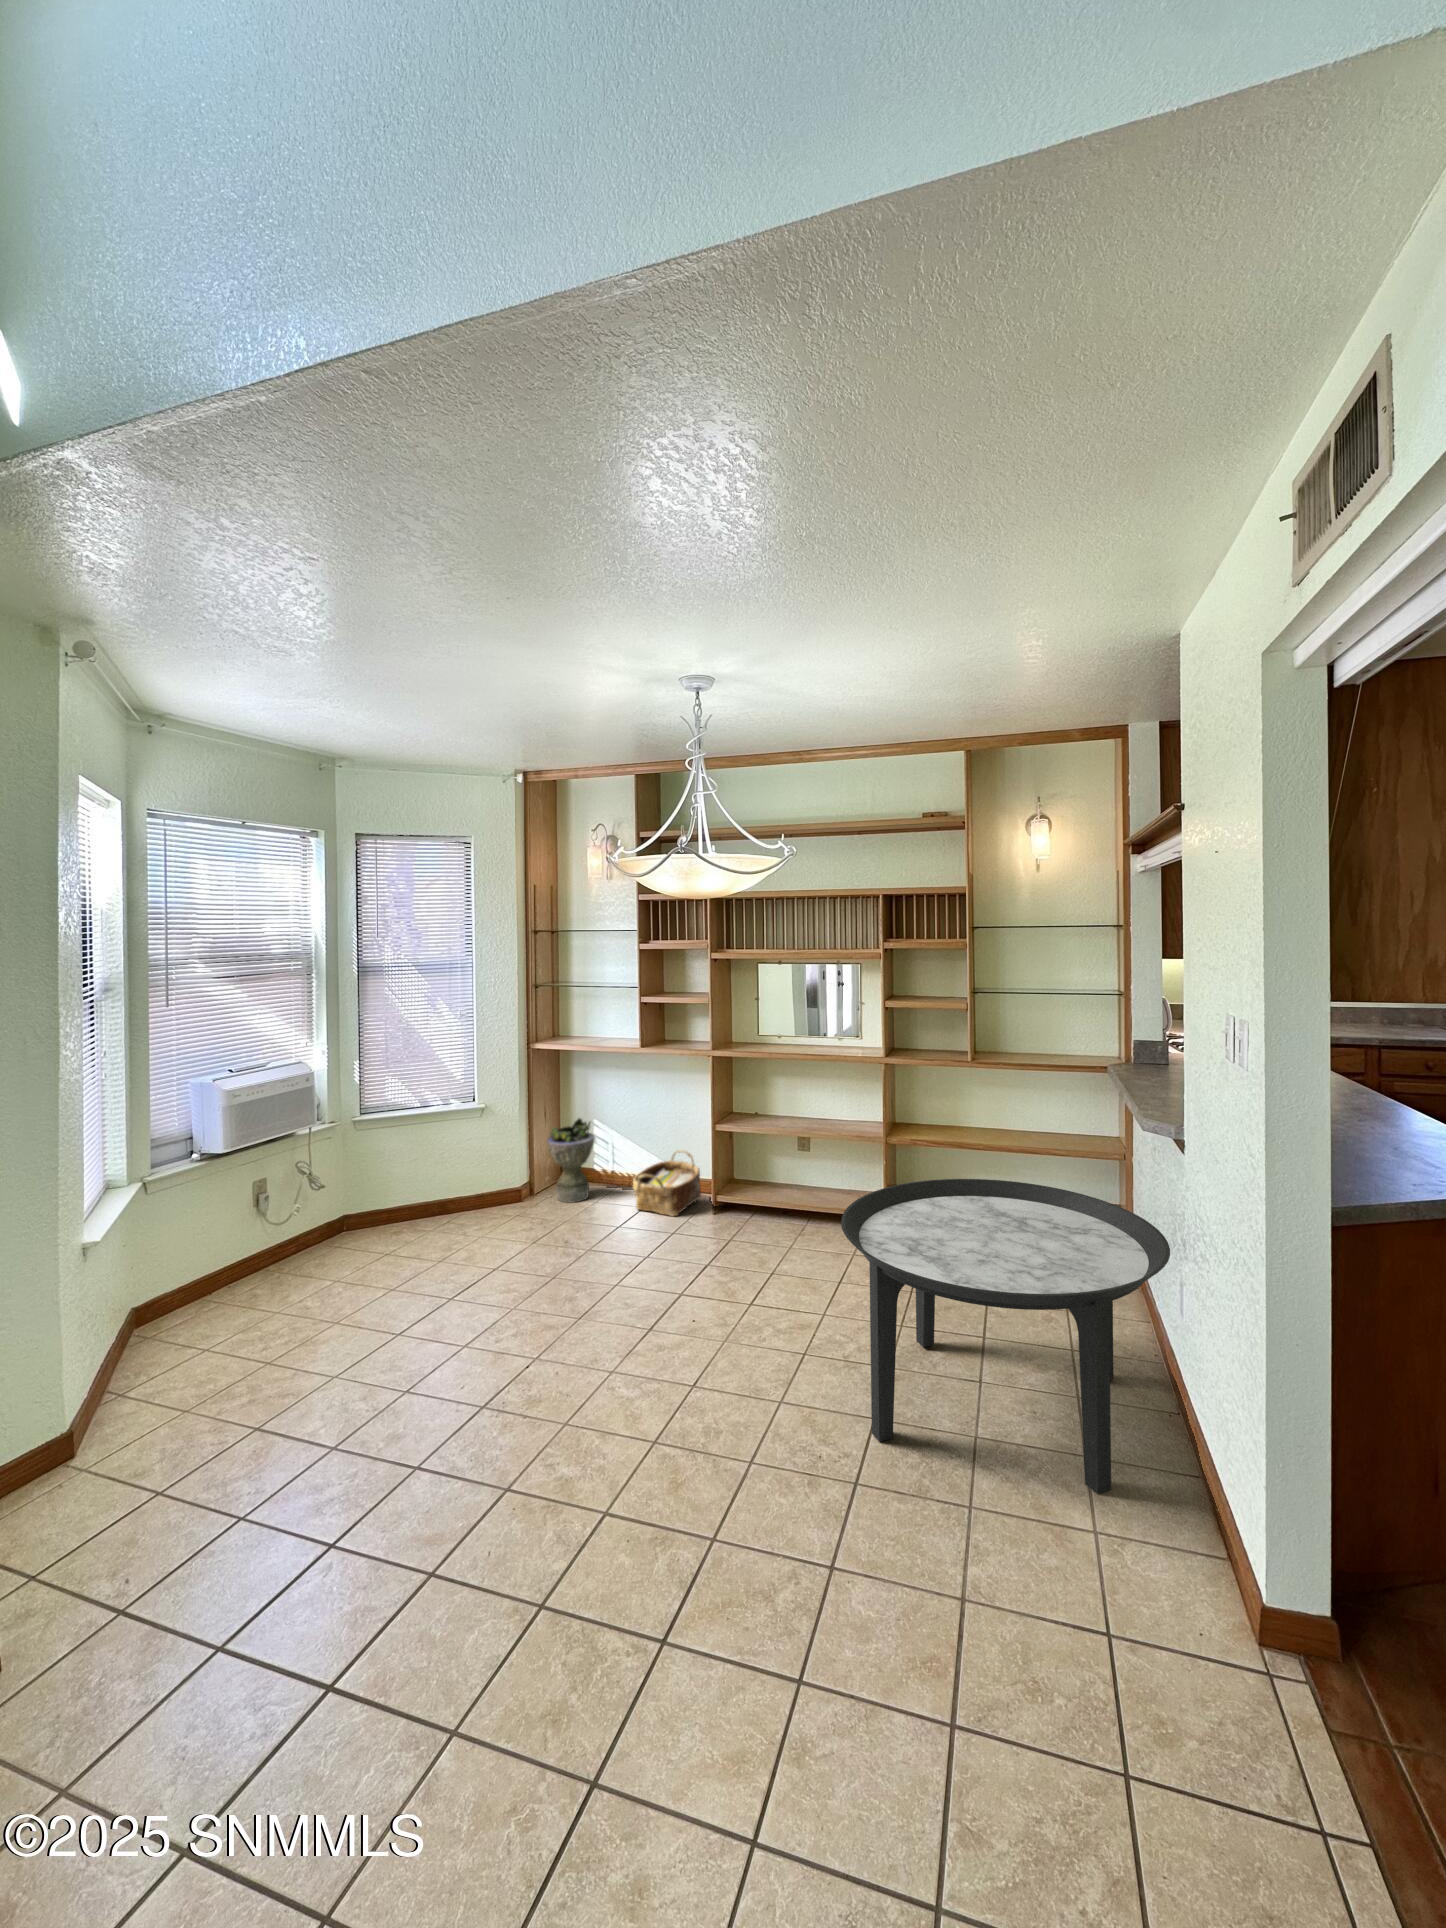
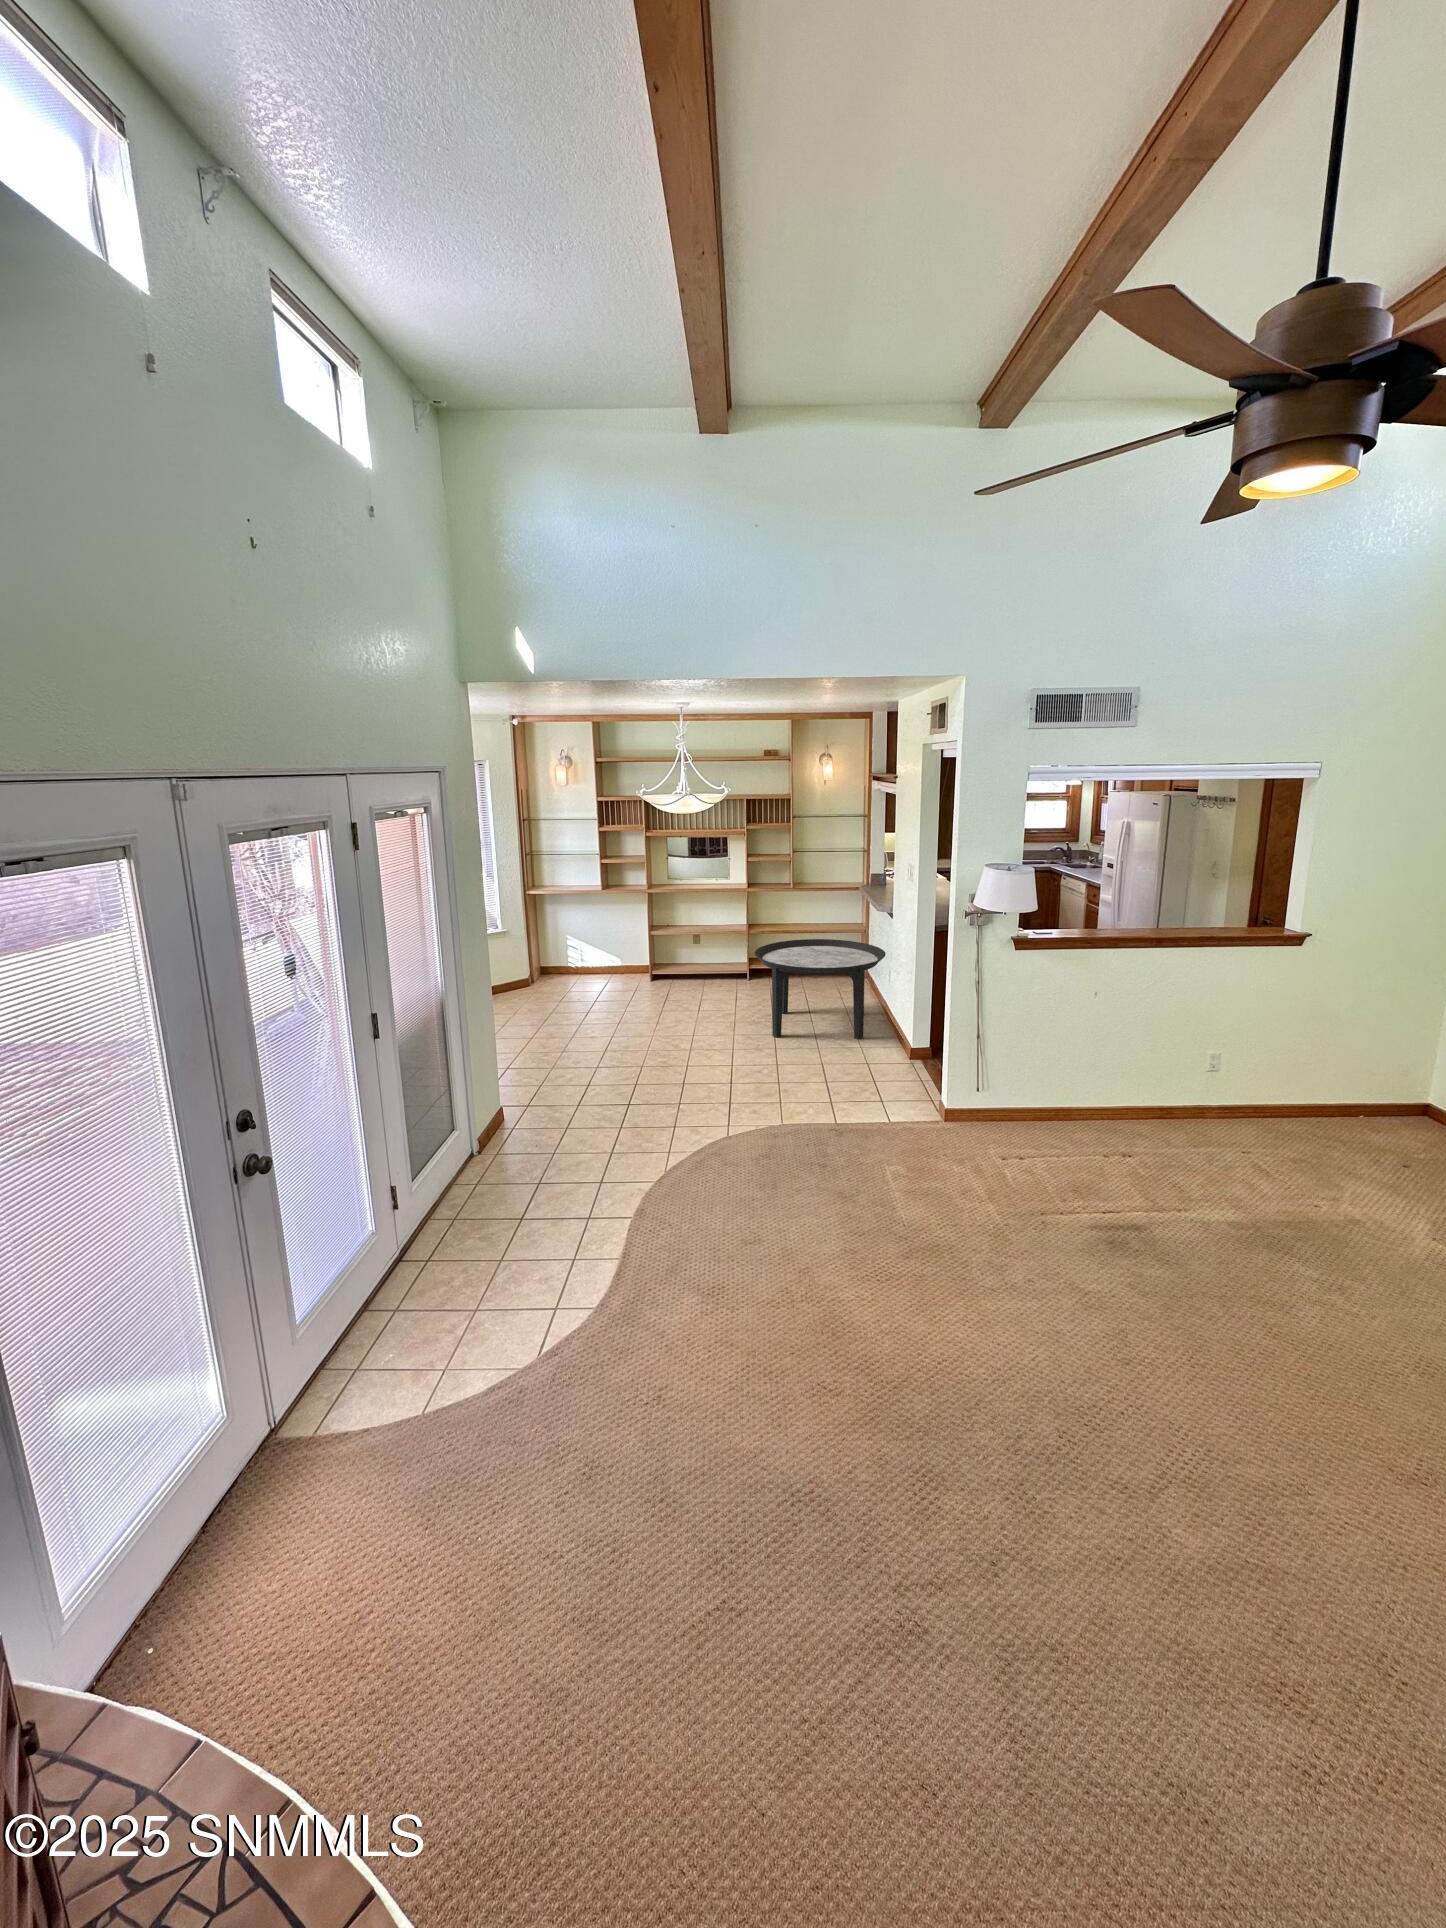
planter: present [547,1118,595,1203] -> none [544,934,573,983]
woven basket: present [633,1150,701,1216] -> none [603,949,640,983]

